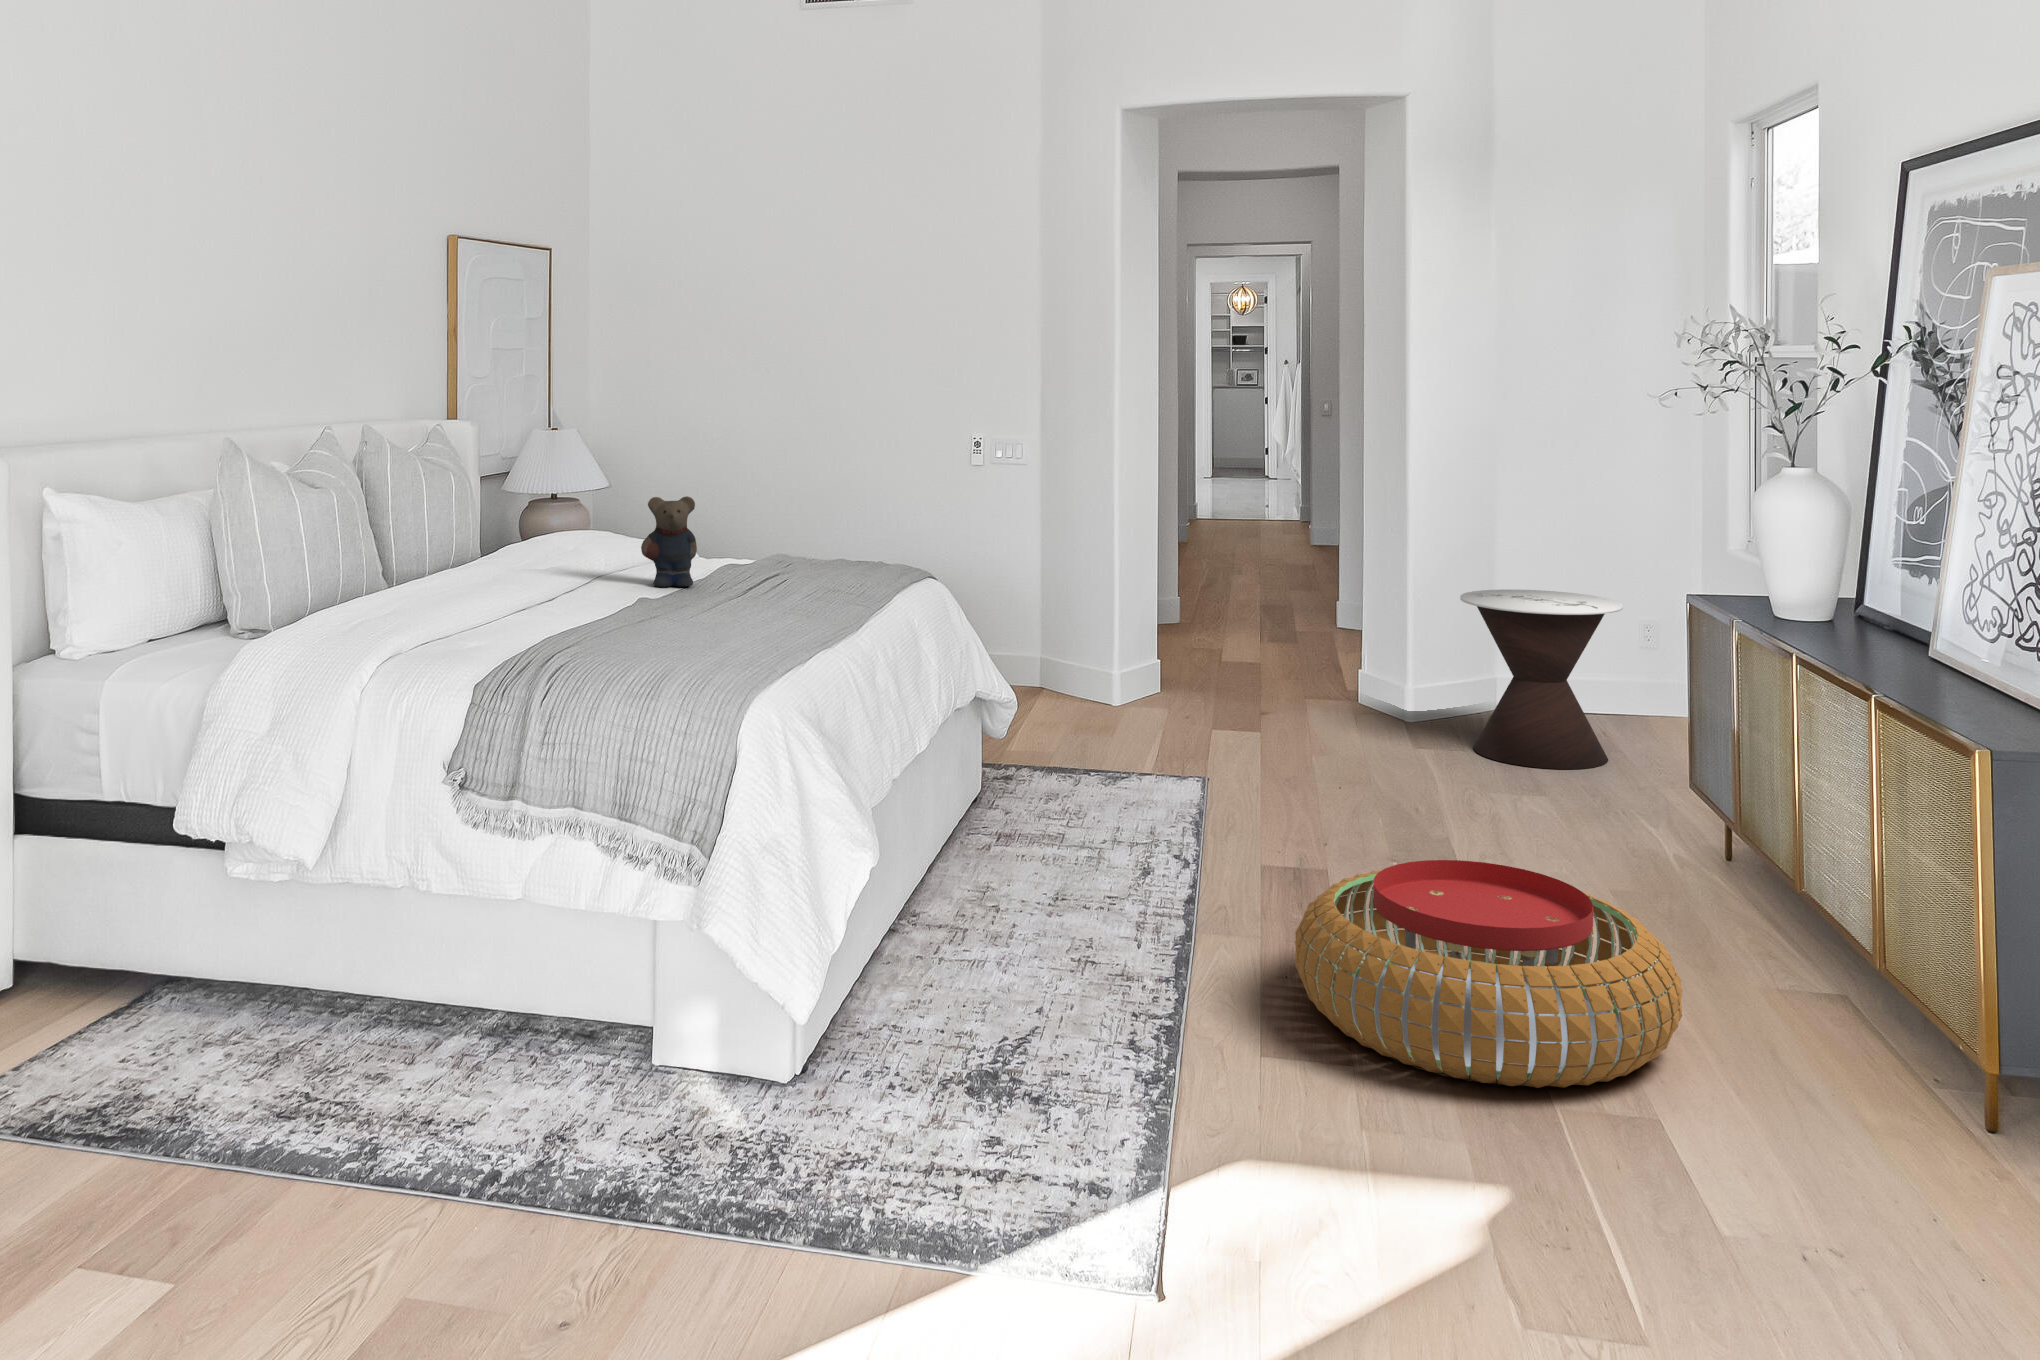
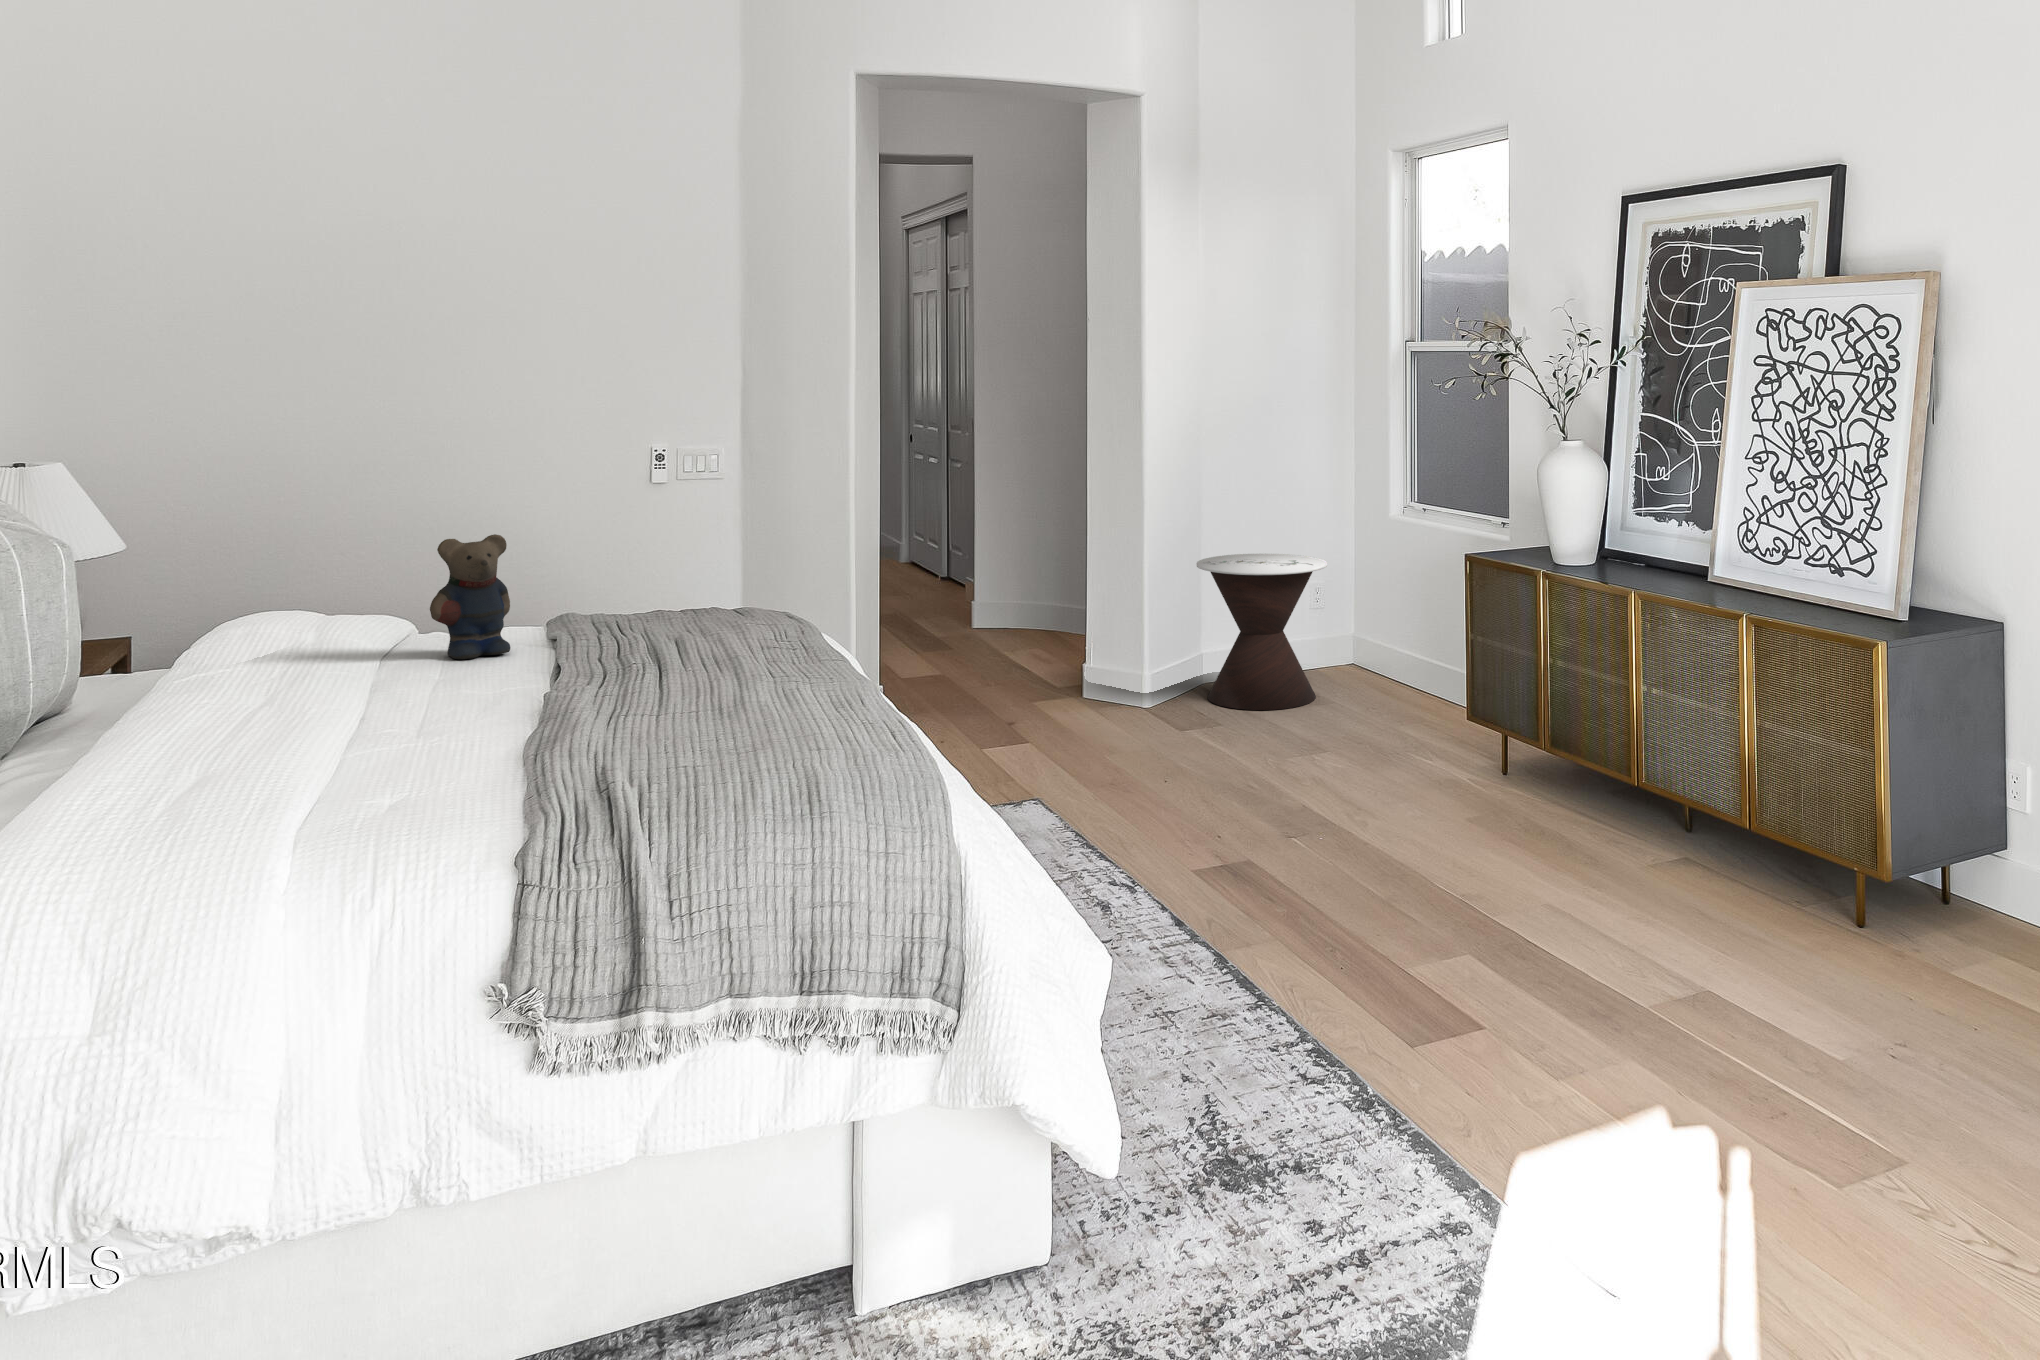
pouf: present [1295,860,1682,1088] -> none [1355,804,1684,1009]

